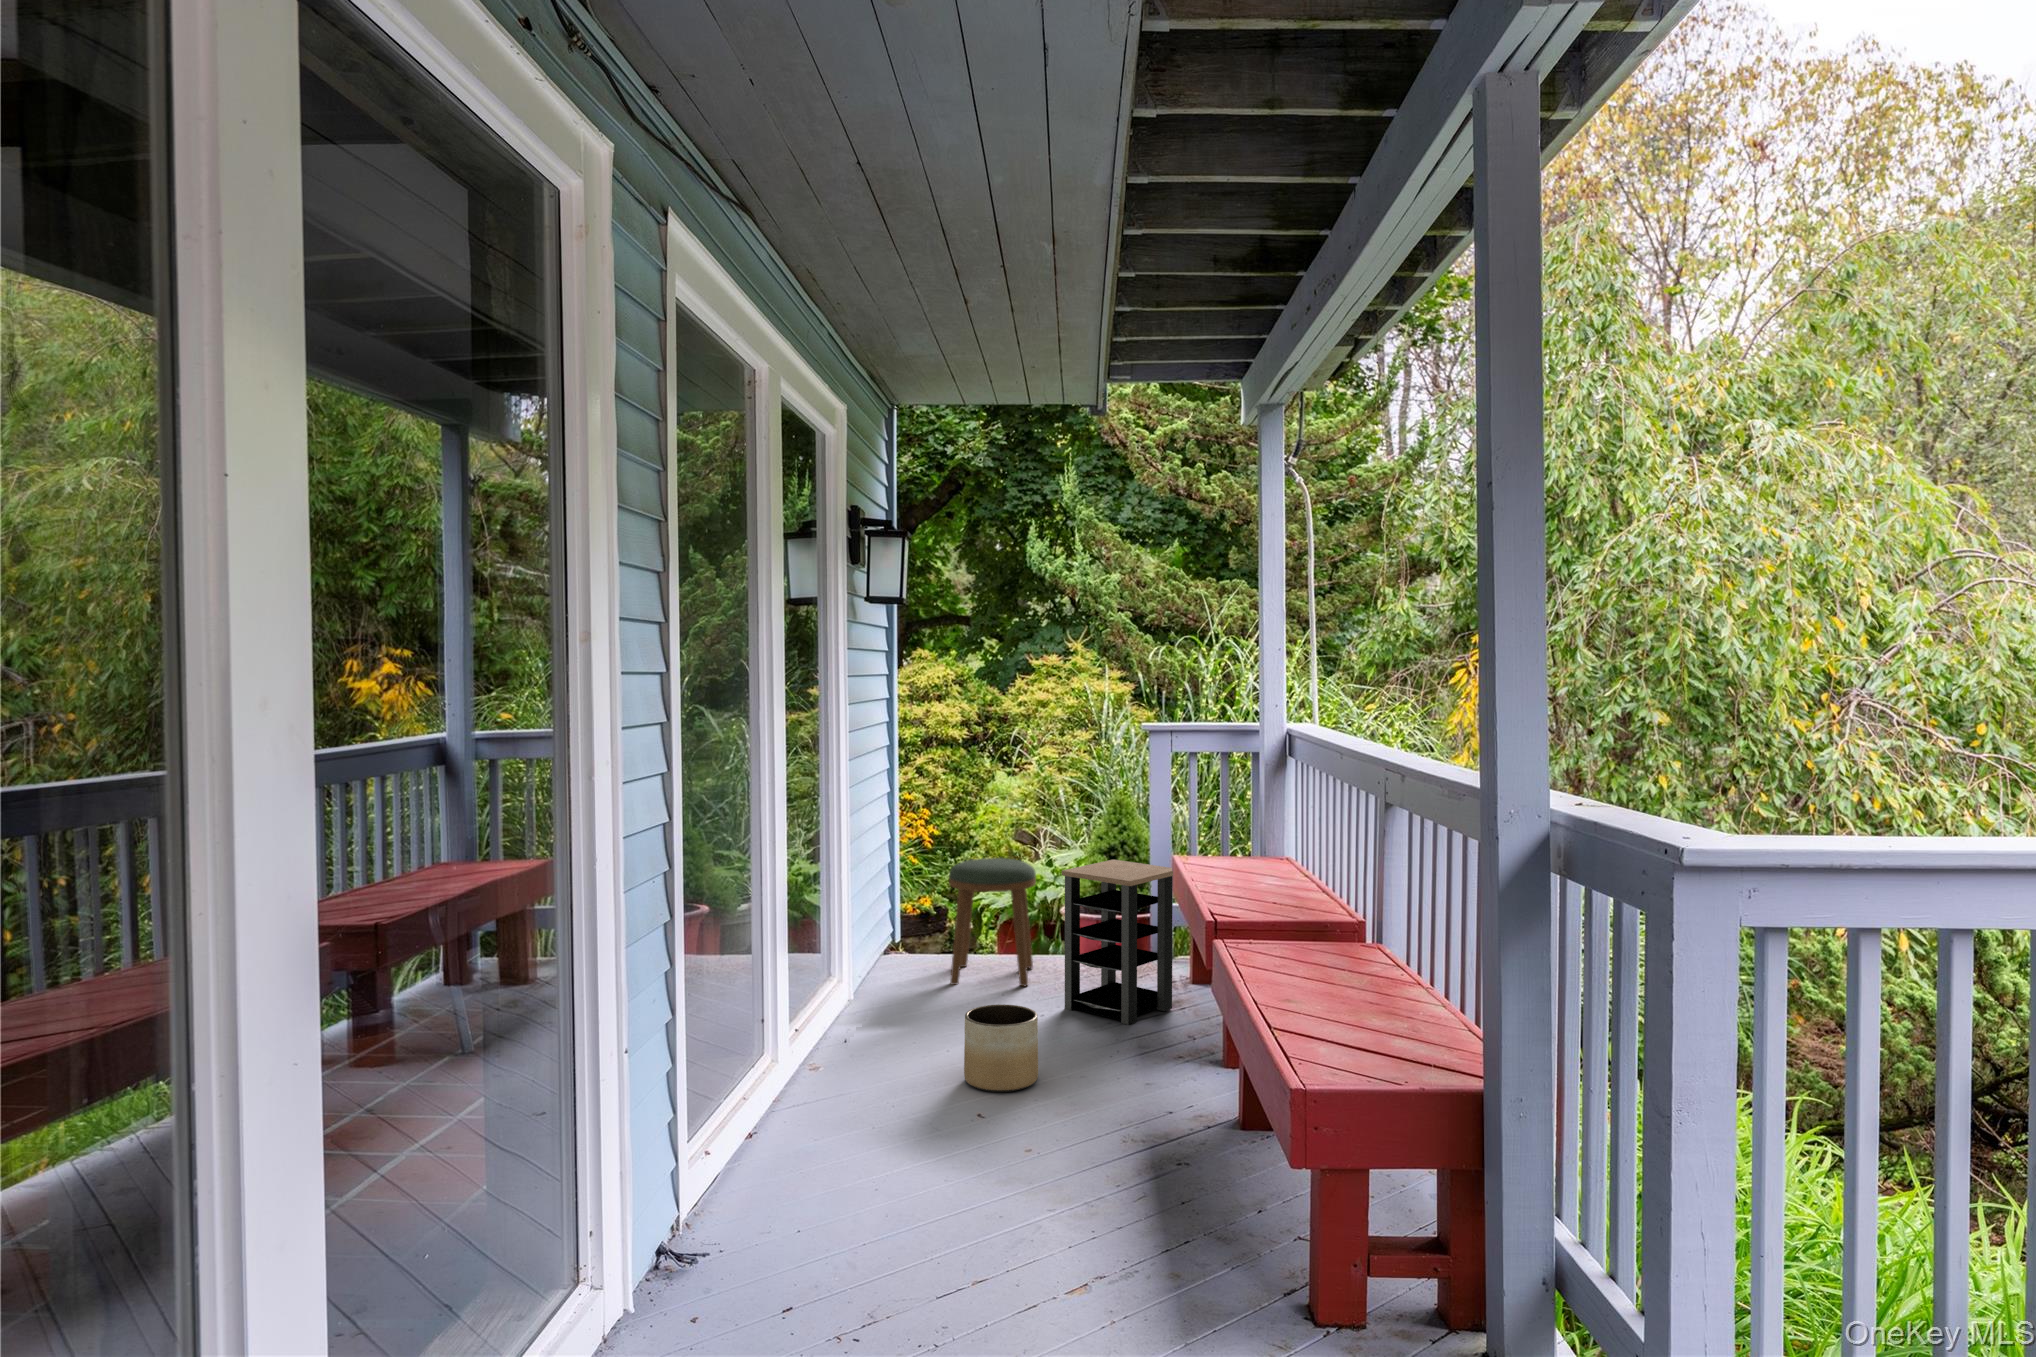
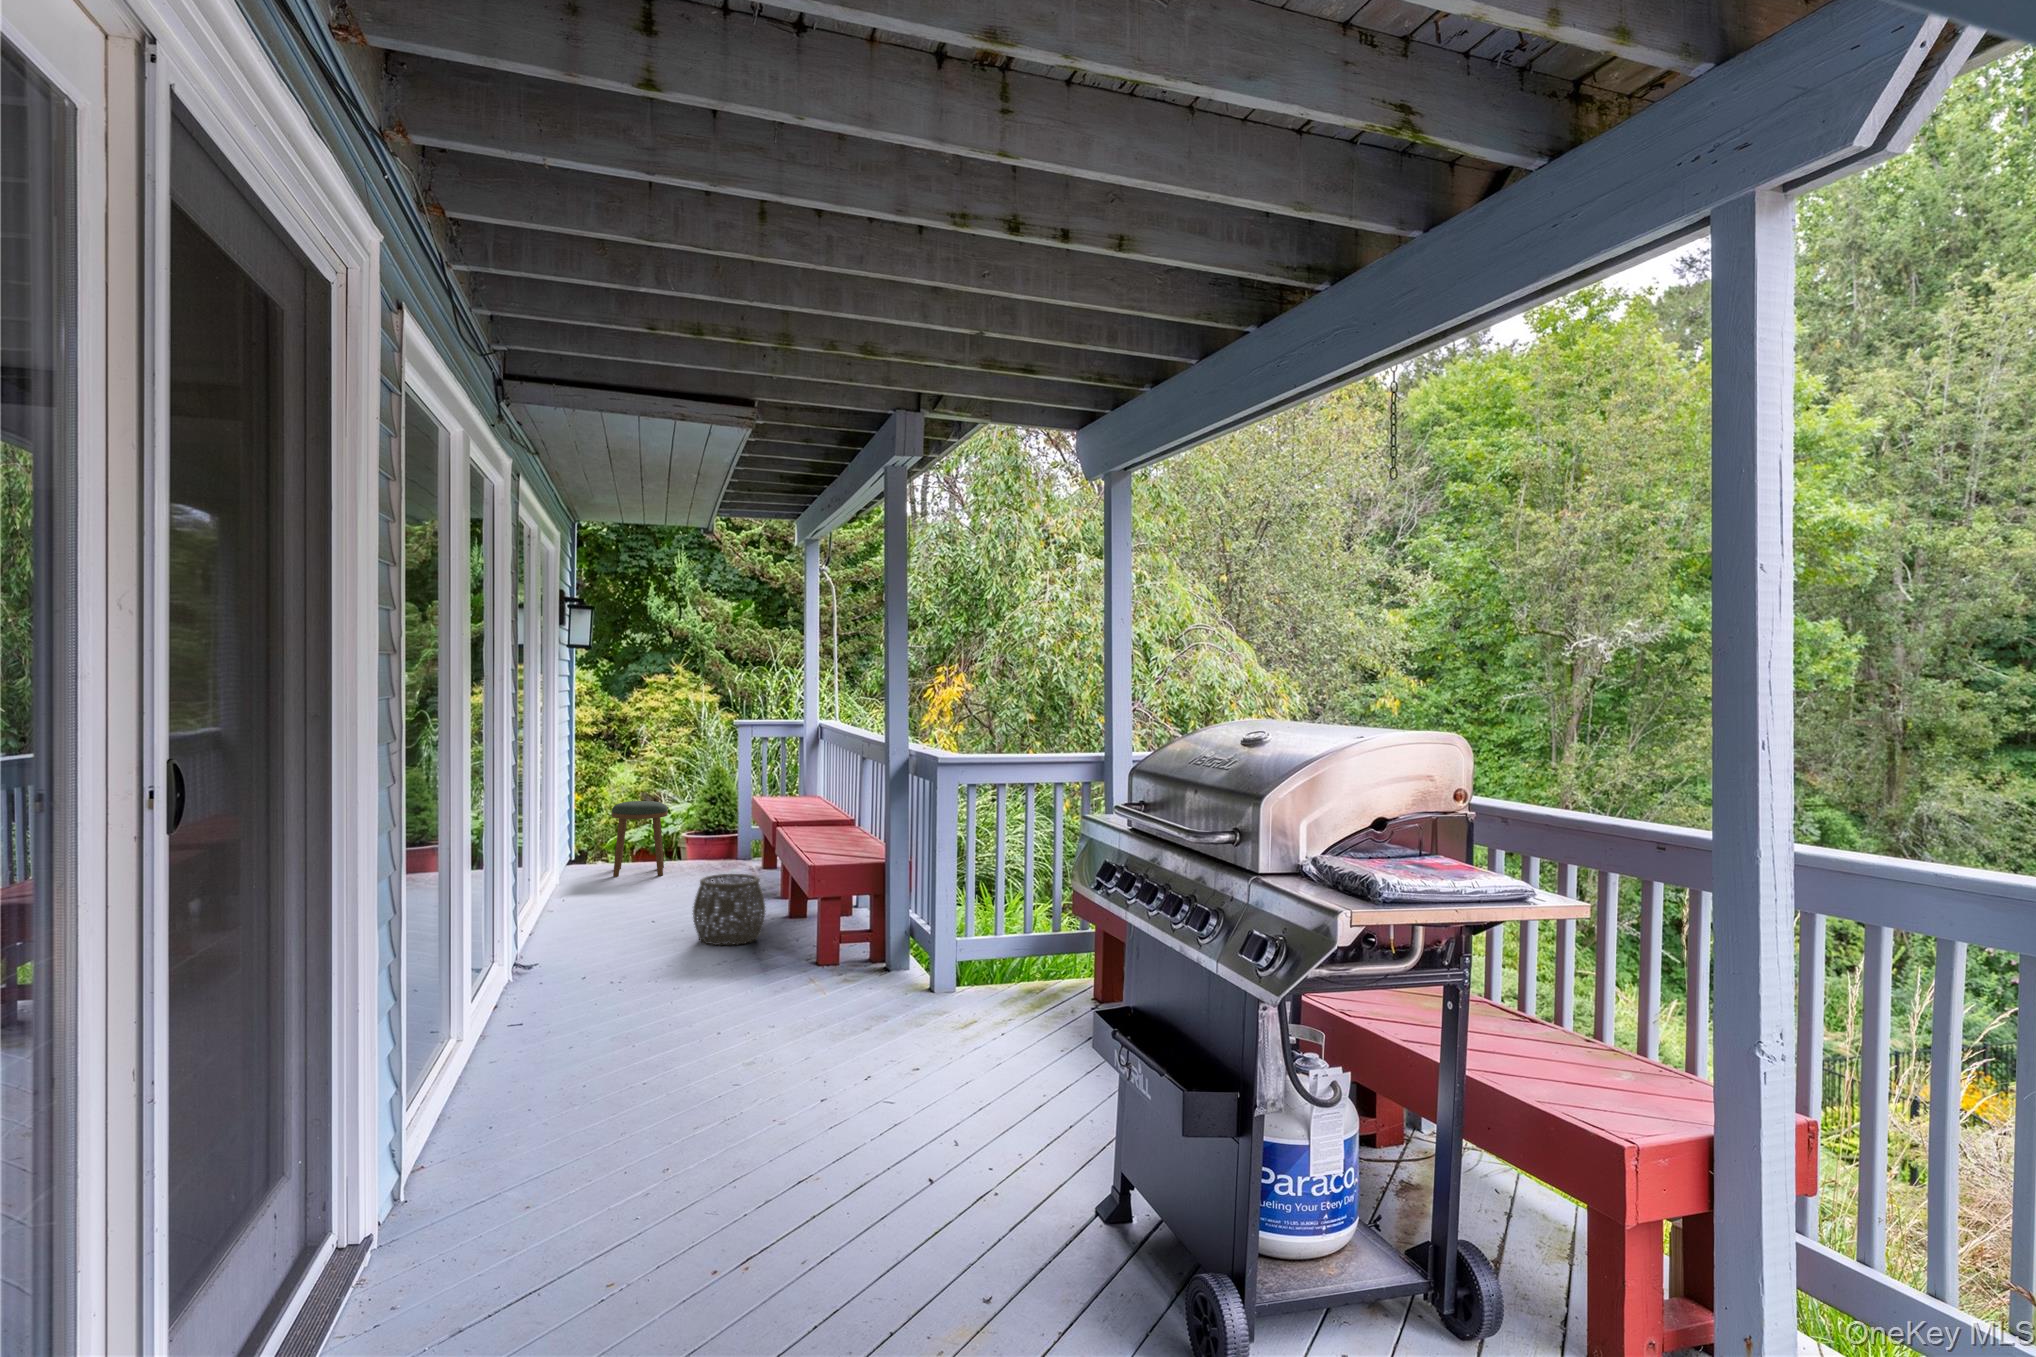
side table: present [1062,859,1173,1025] -> none [687,797,758,887]
planter: present [964,1004,1038,1092] -> none [638,869,680,913]
woven basket: none [1040,1057,1191,1227] -> present [693,874,766,945]

